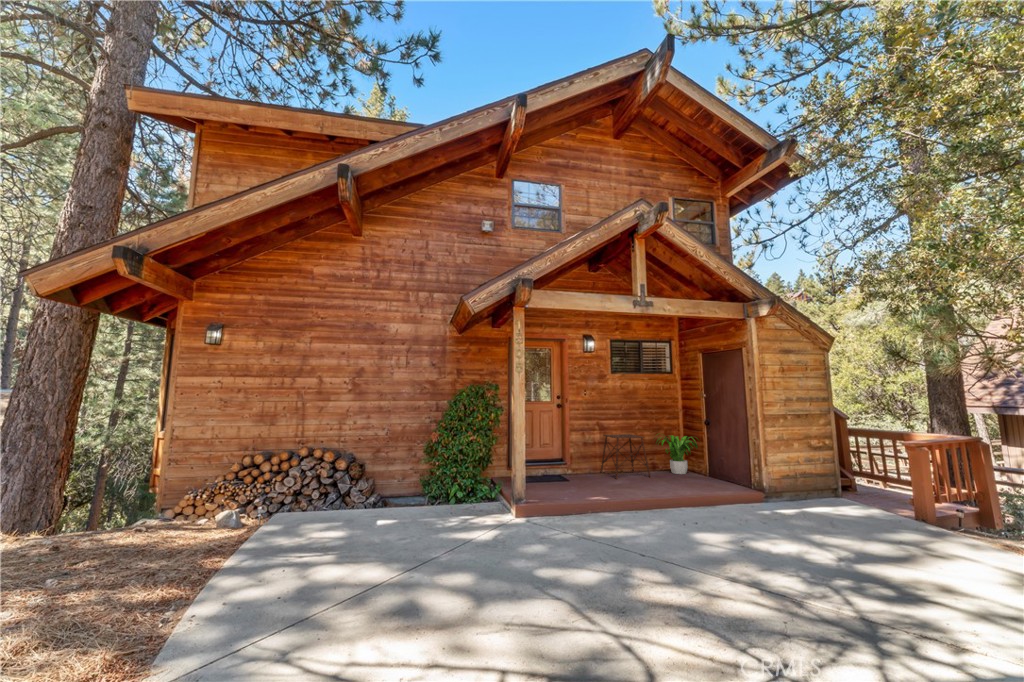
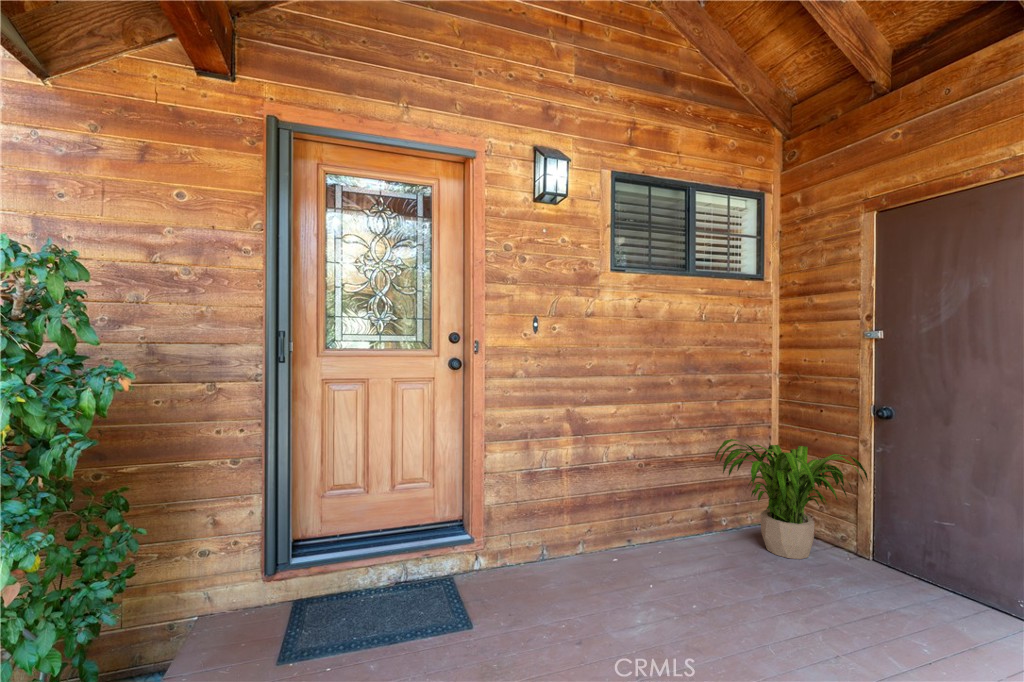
side table: present [601,434,651,479] -> none [572,444,735,613]

